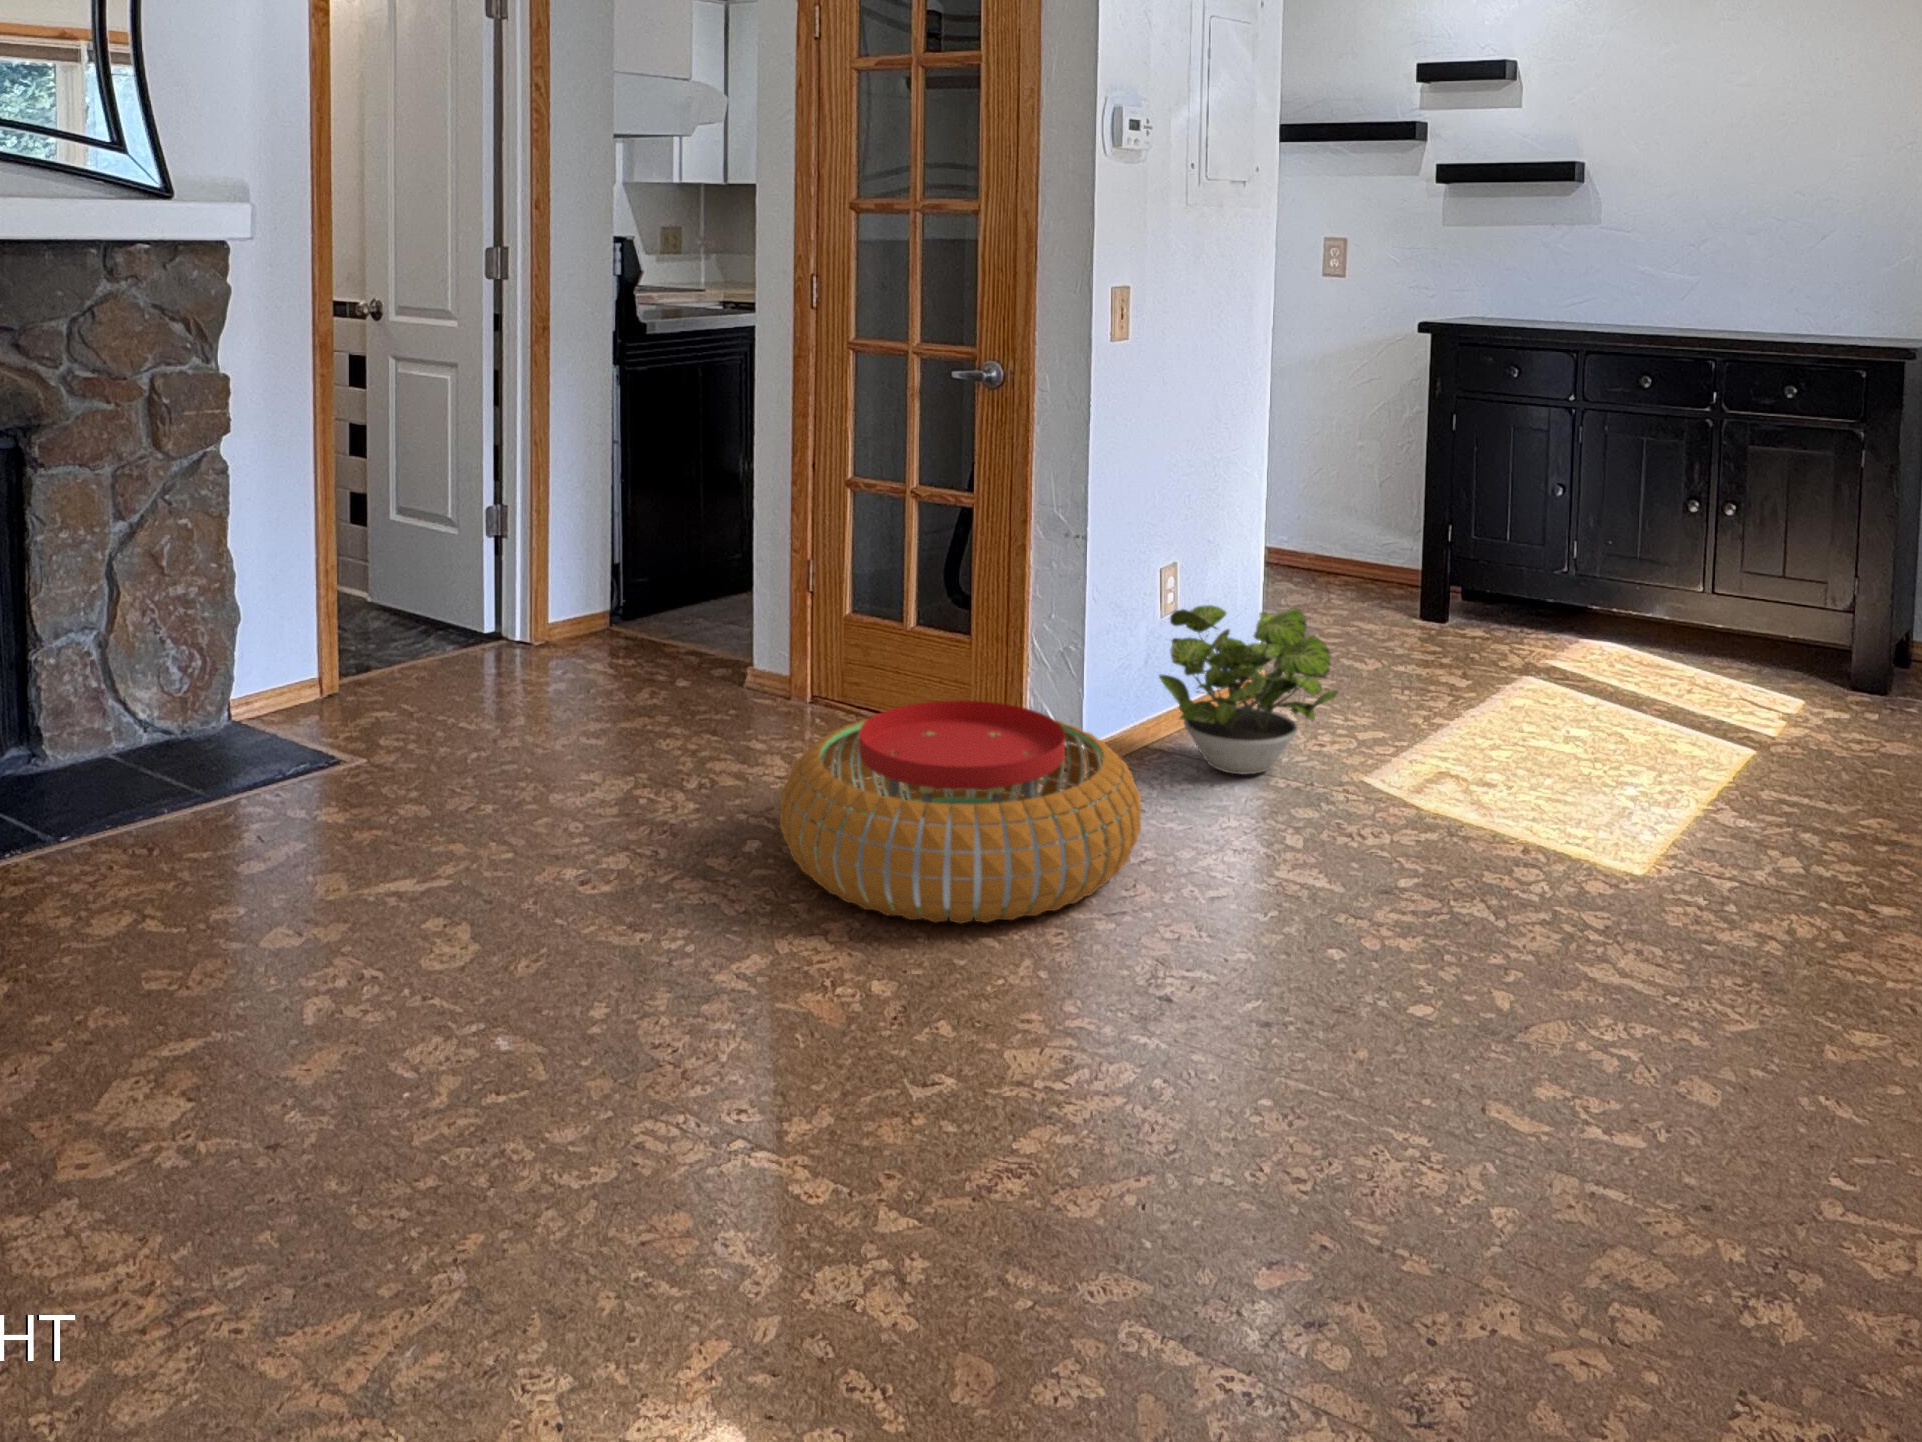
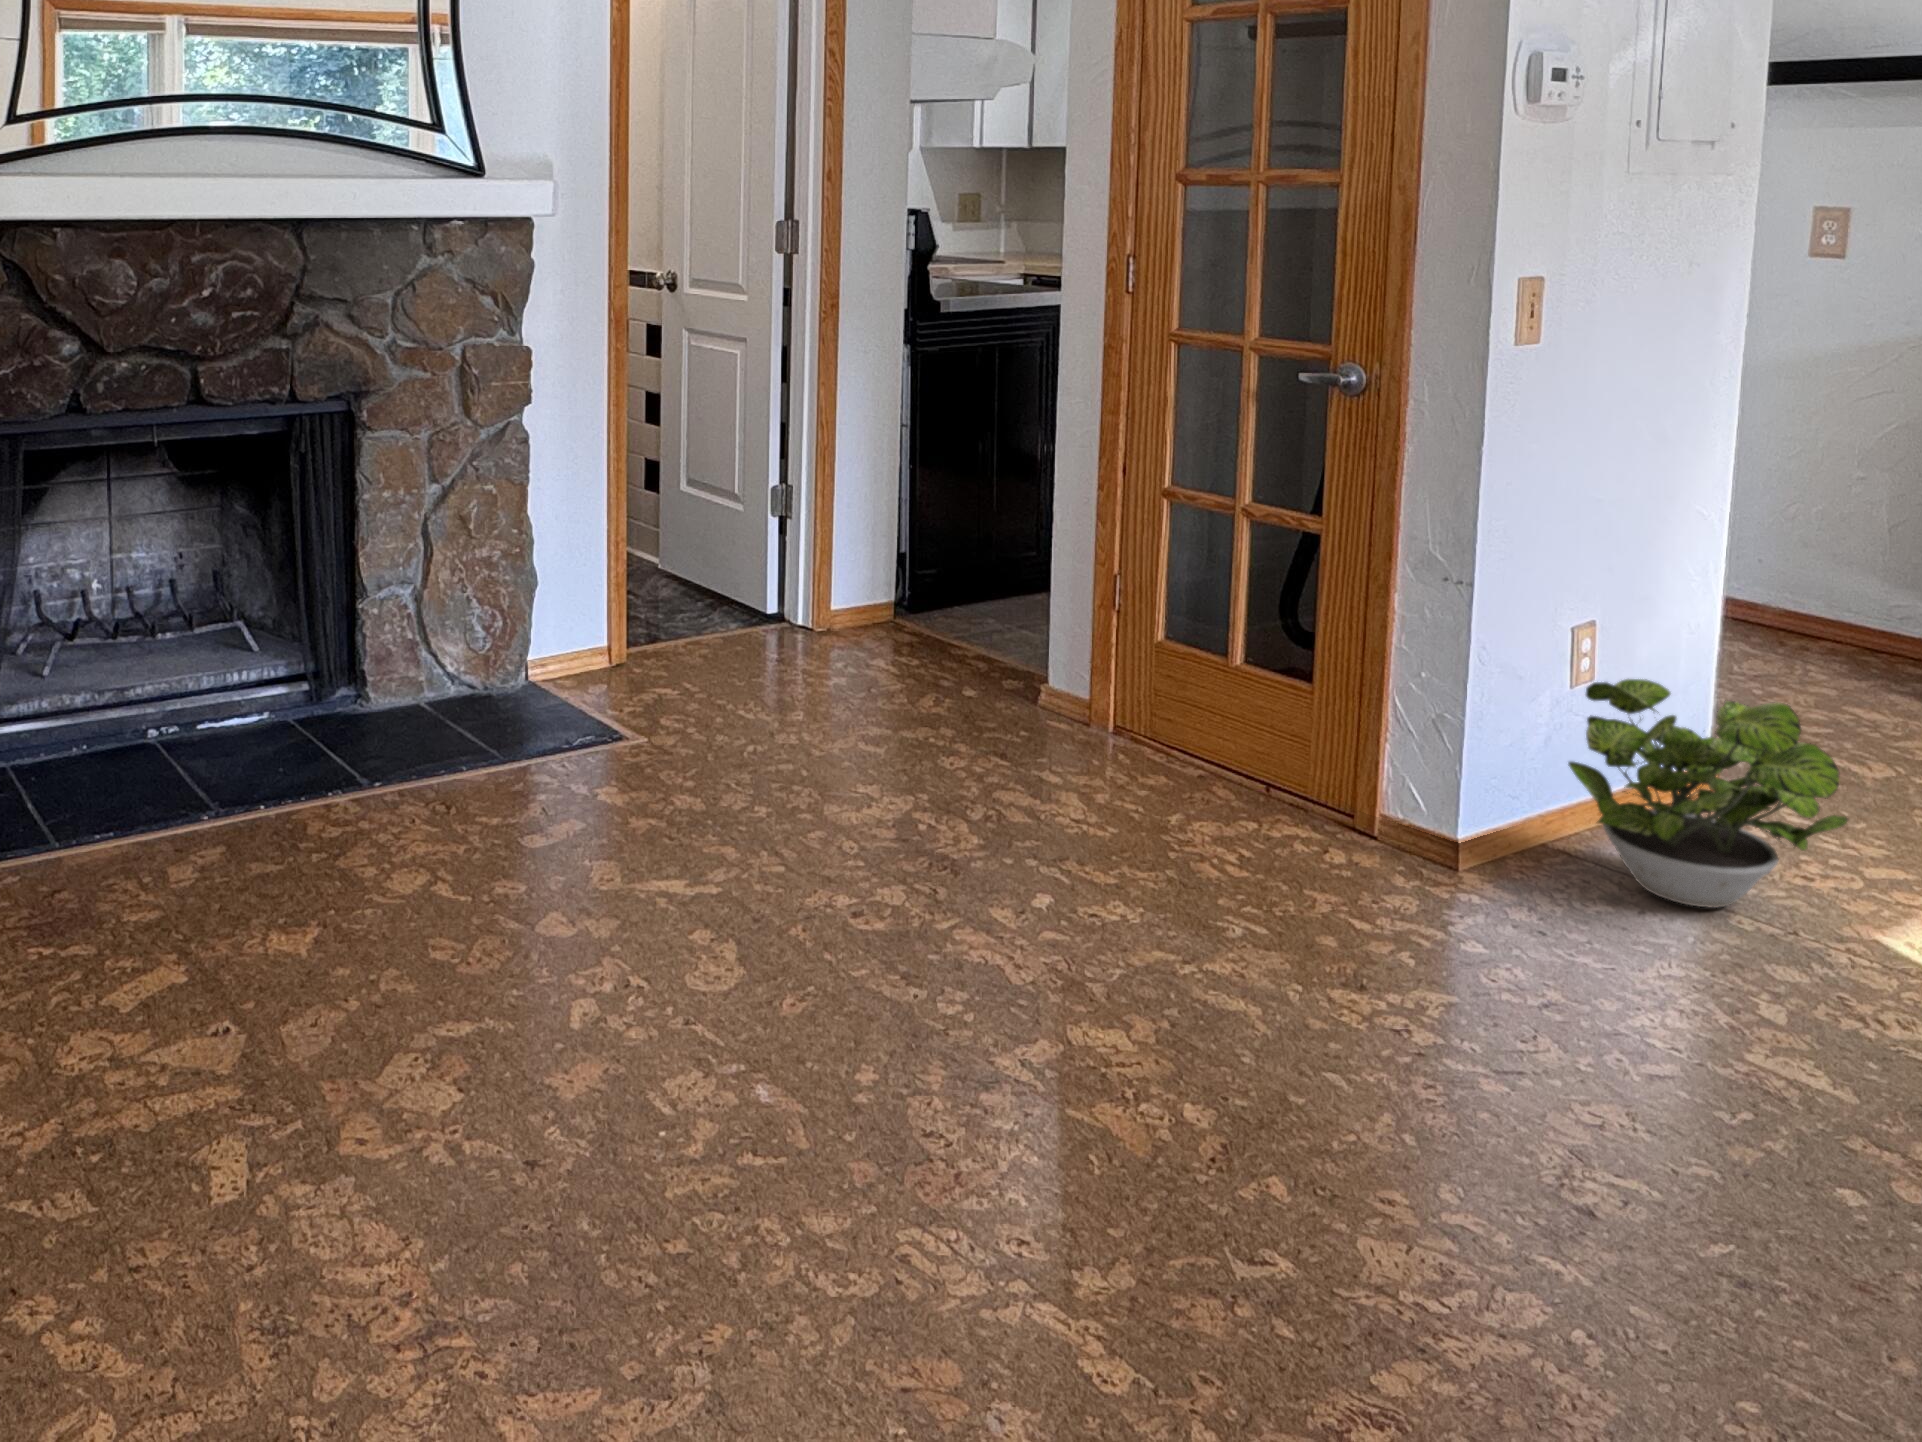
pouf: present [780,700,1142,923] -> none [1072,766,1547,1058]

